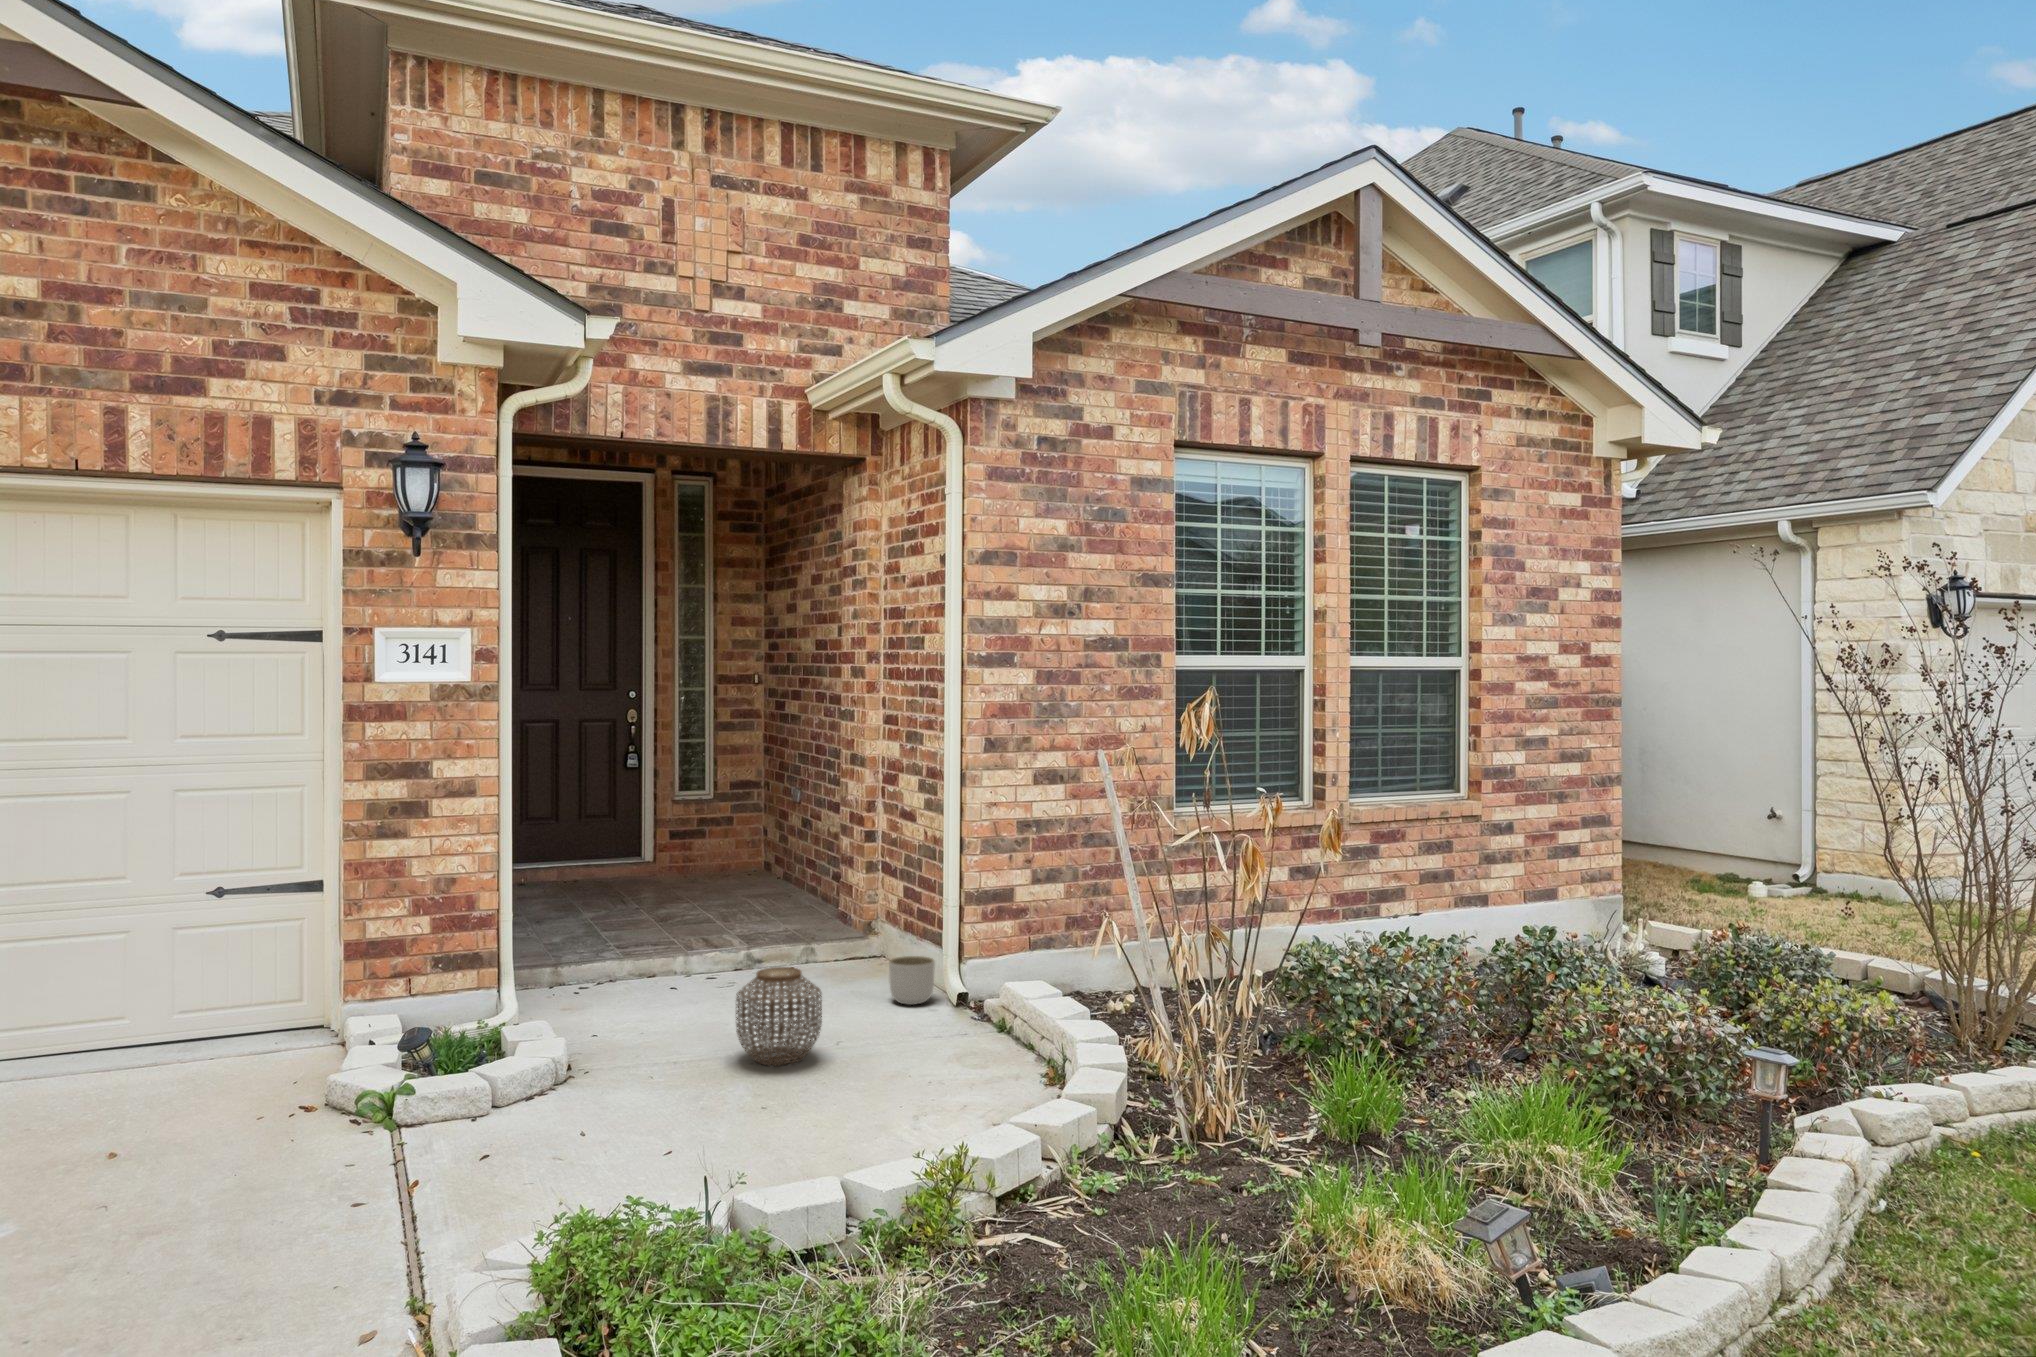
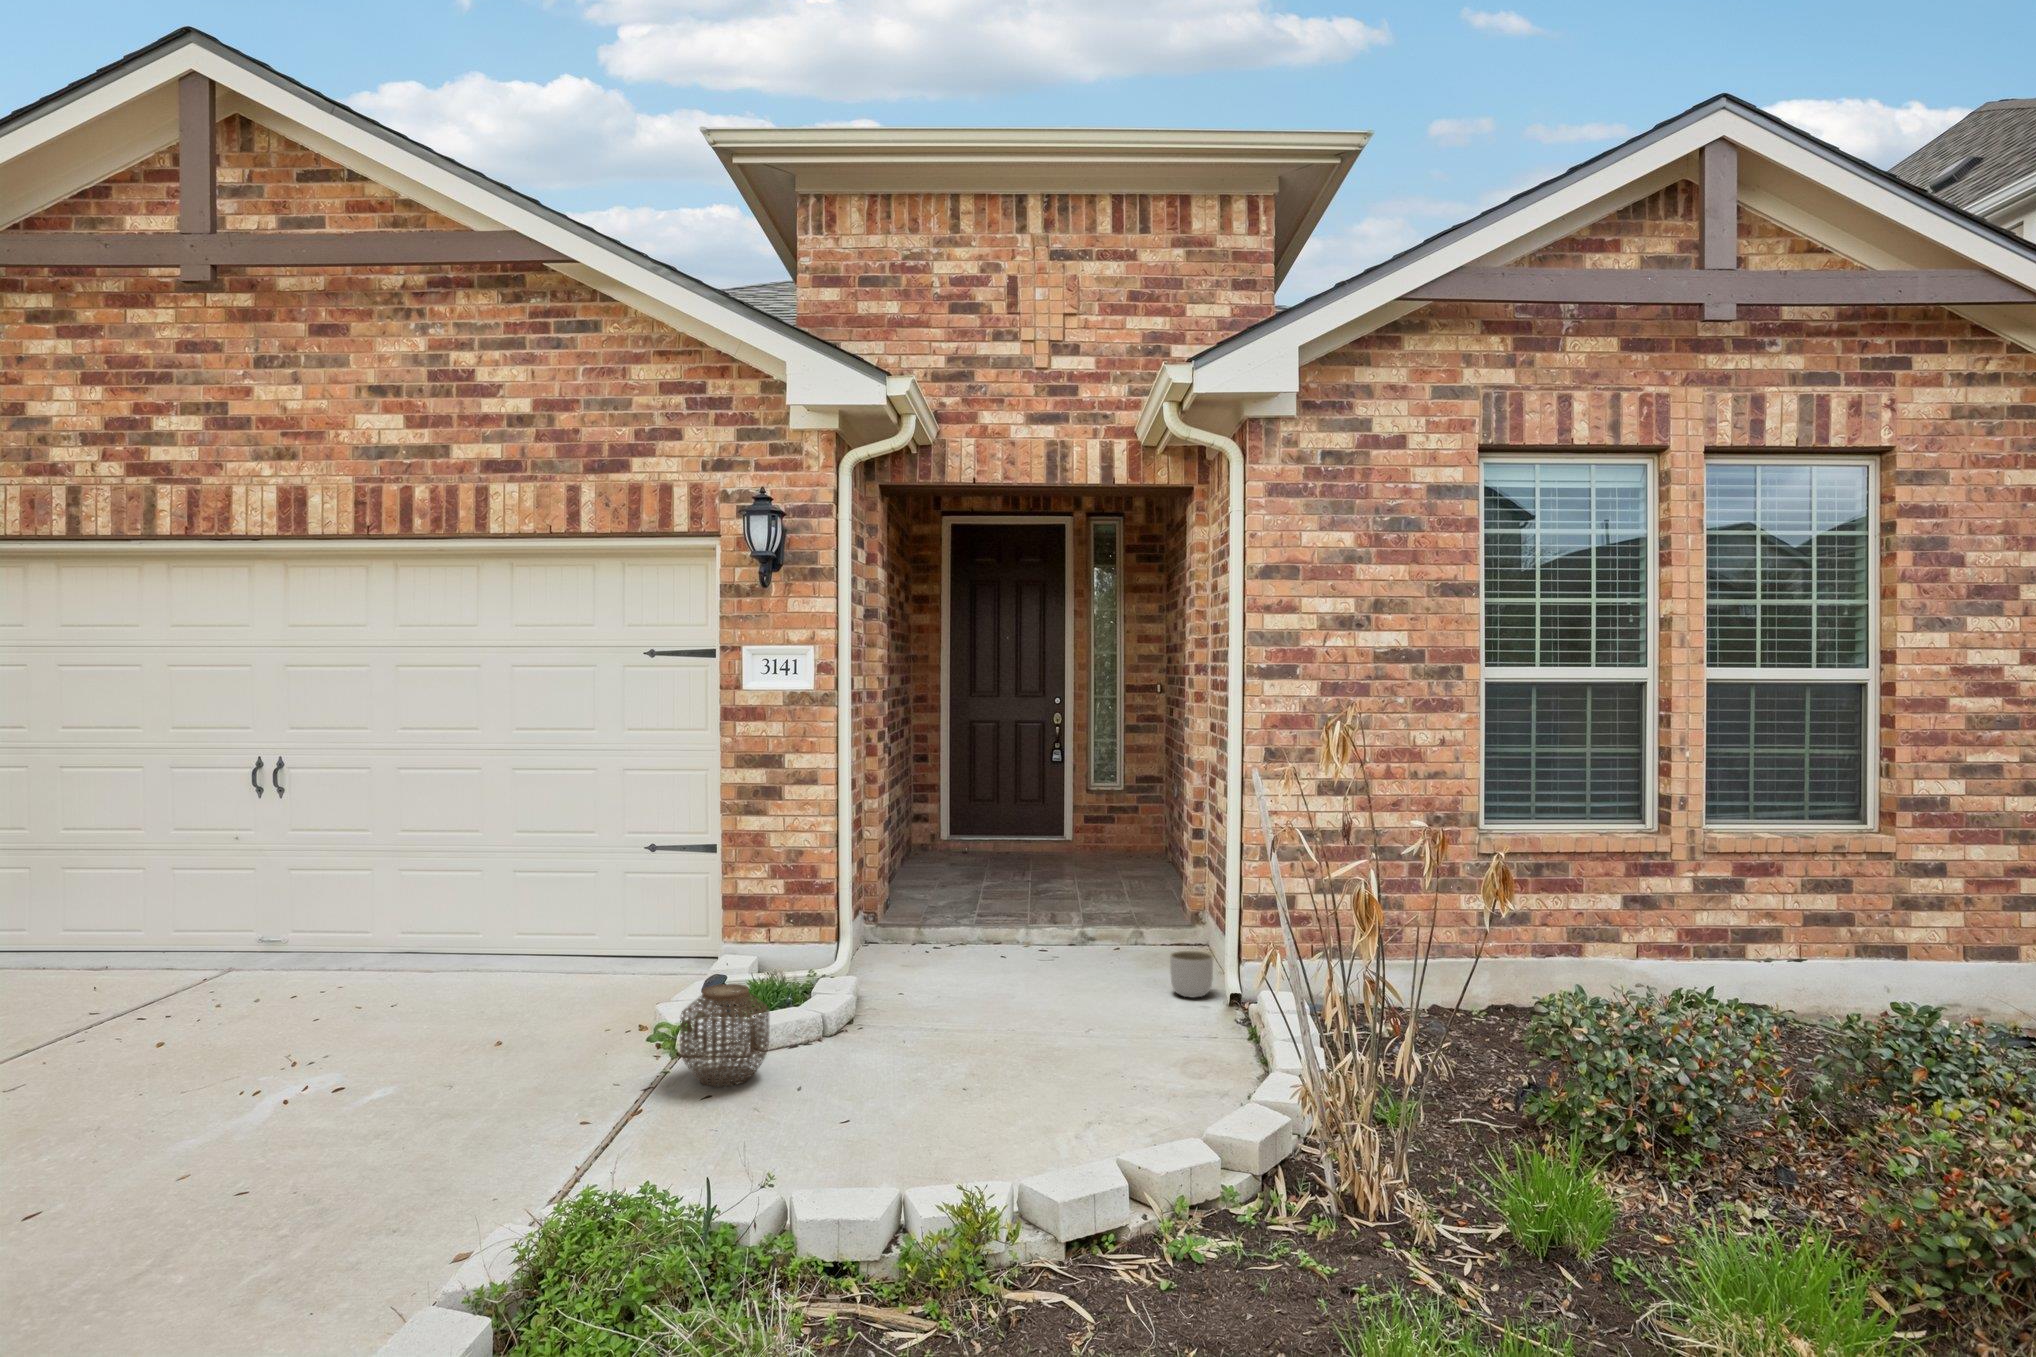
woven basket: present [736,967,822,1066] -> present [680,984,769,1086]

